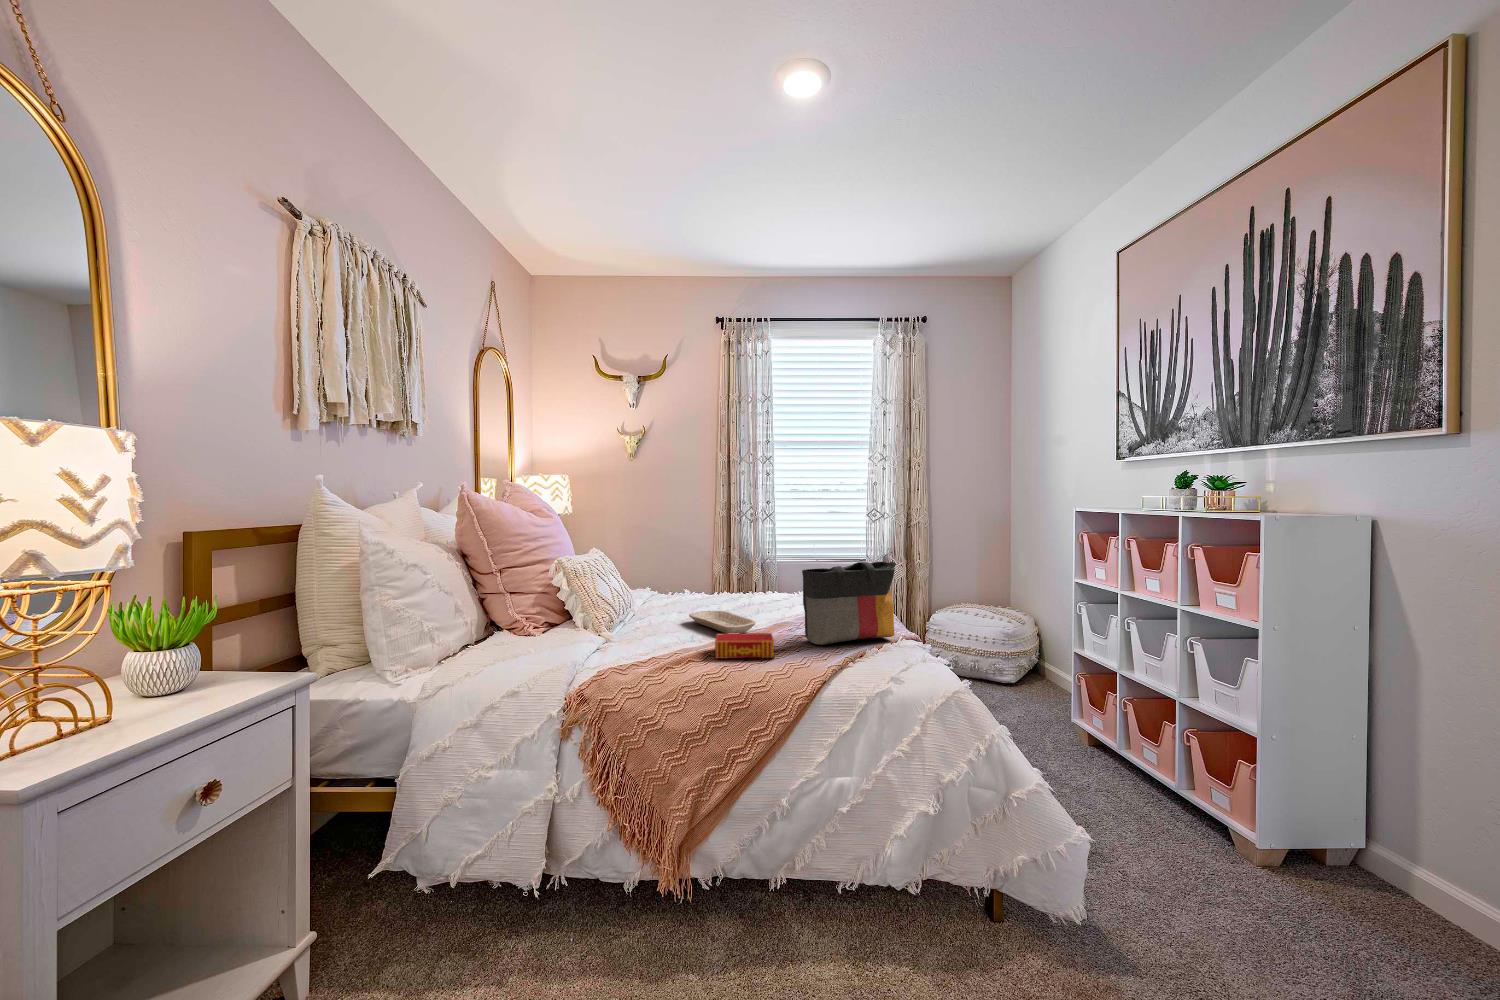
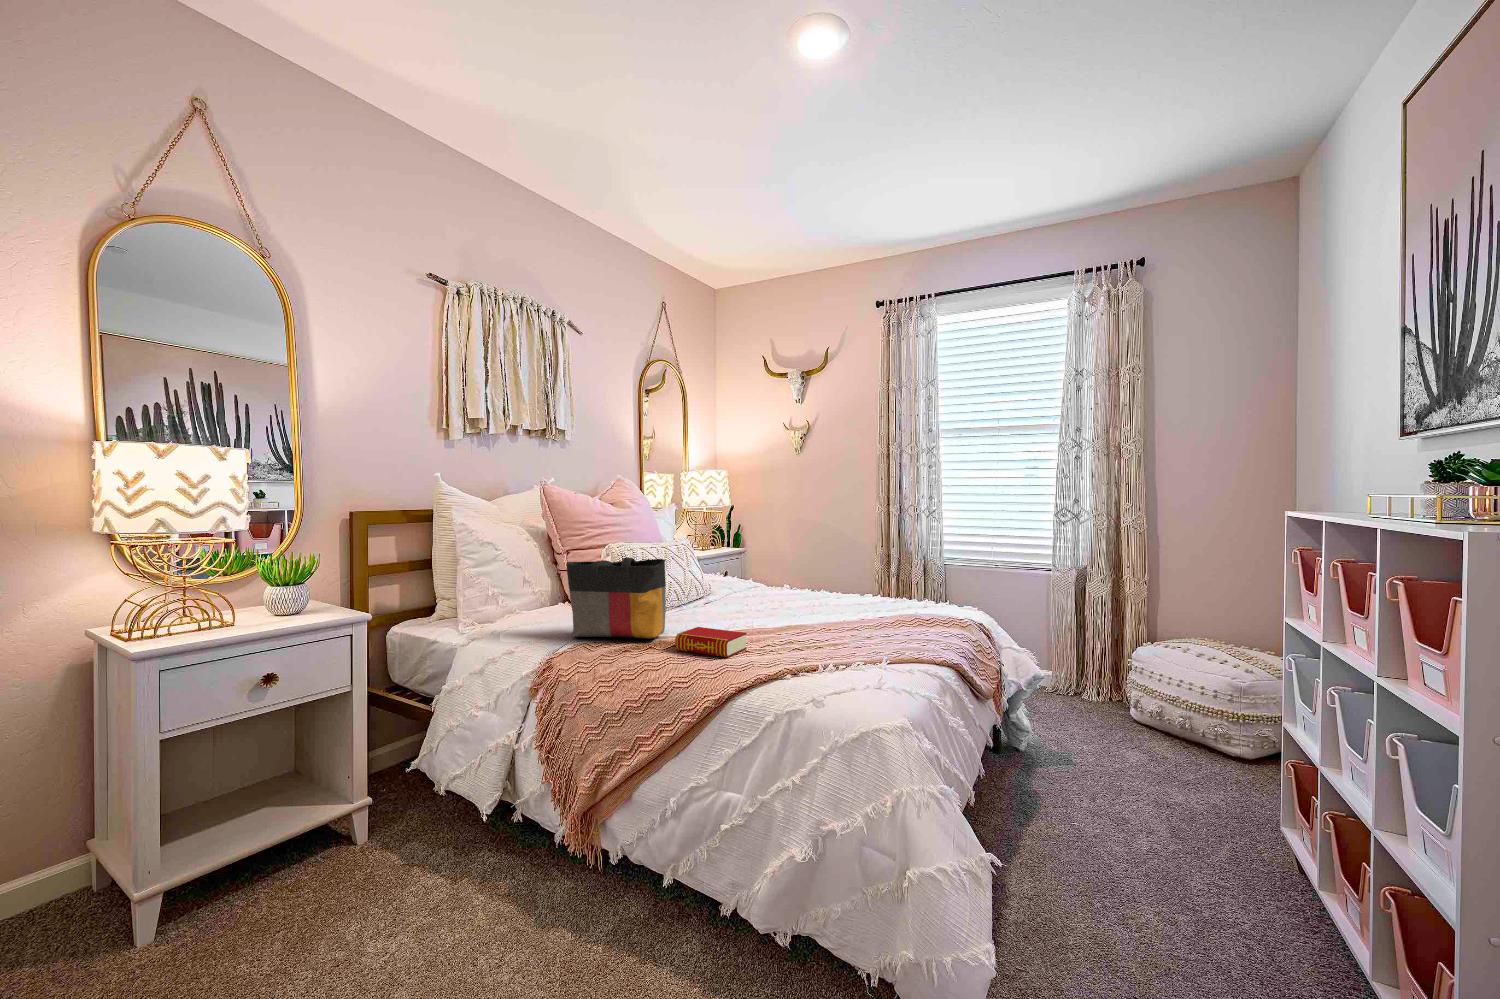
tote bag: present [802,562,896,645] -> present [566,558,666,639]
tray: present [689,611,756,633] -> none [723,606,766,631]

